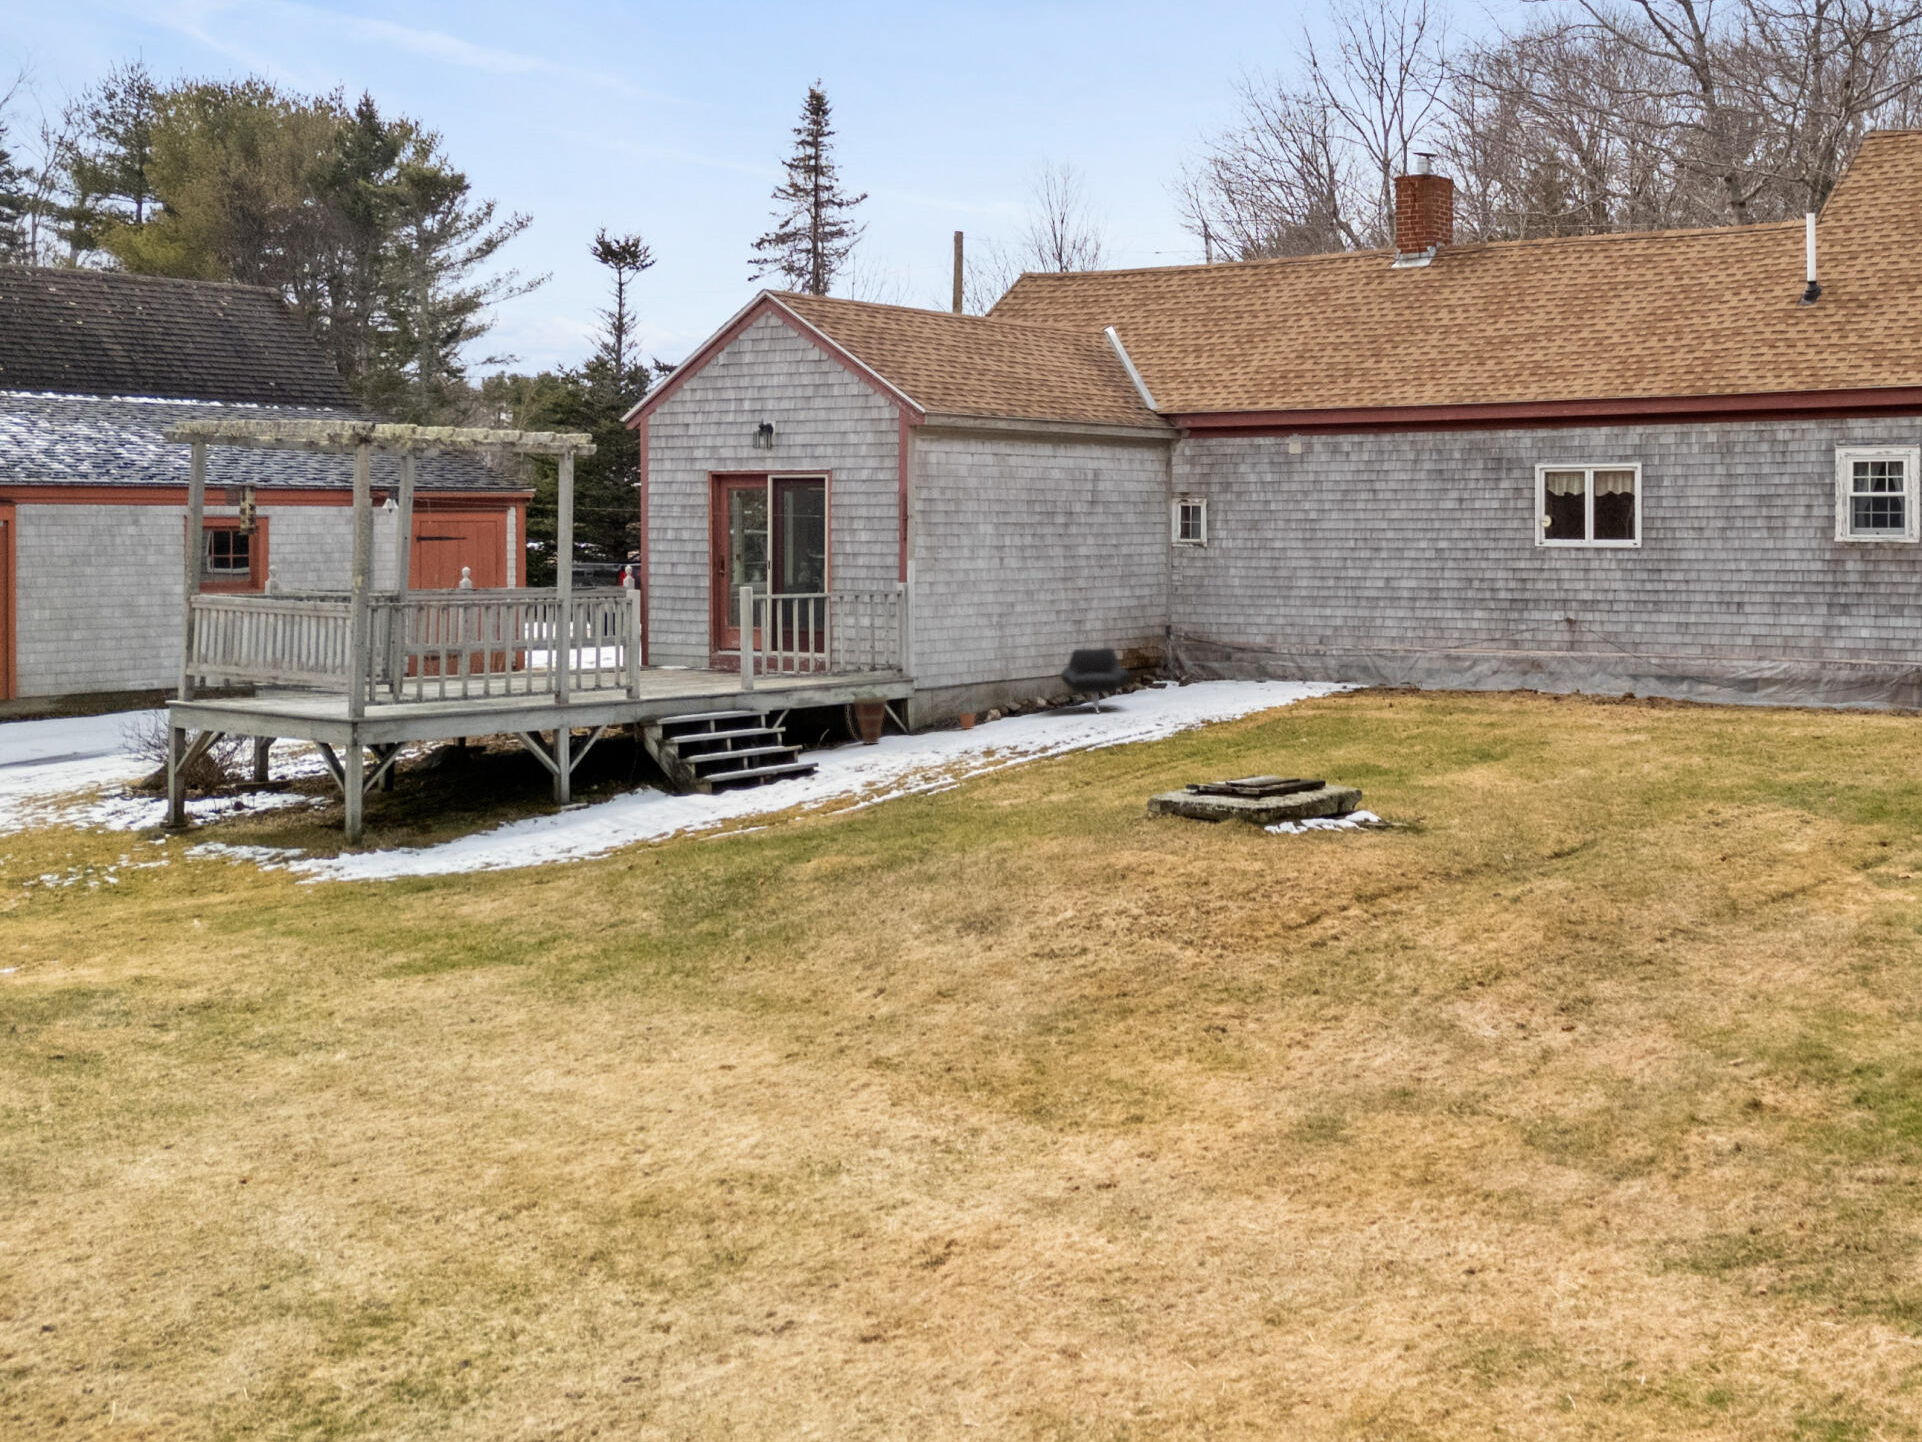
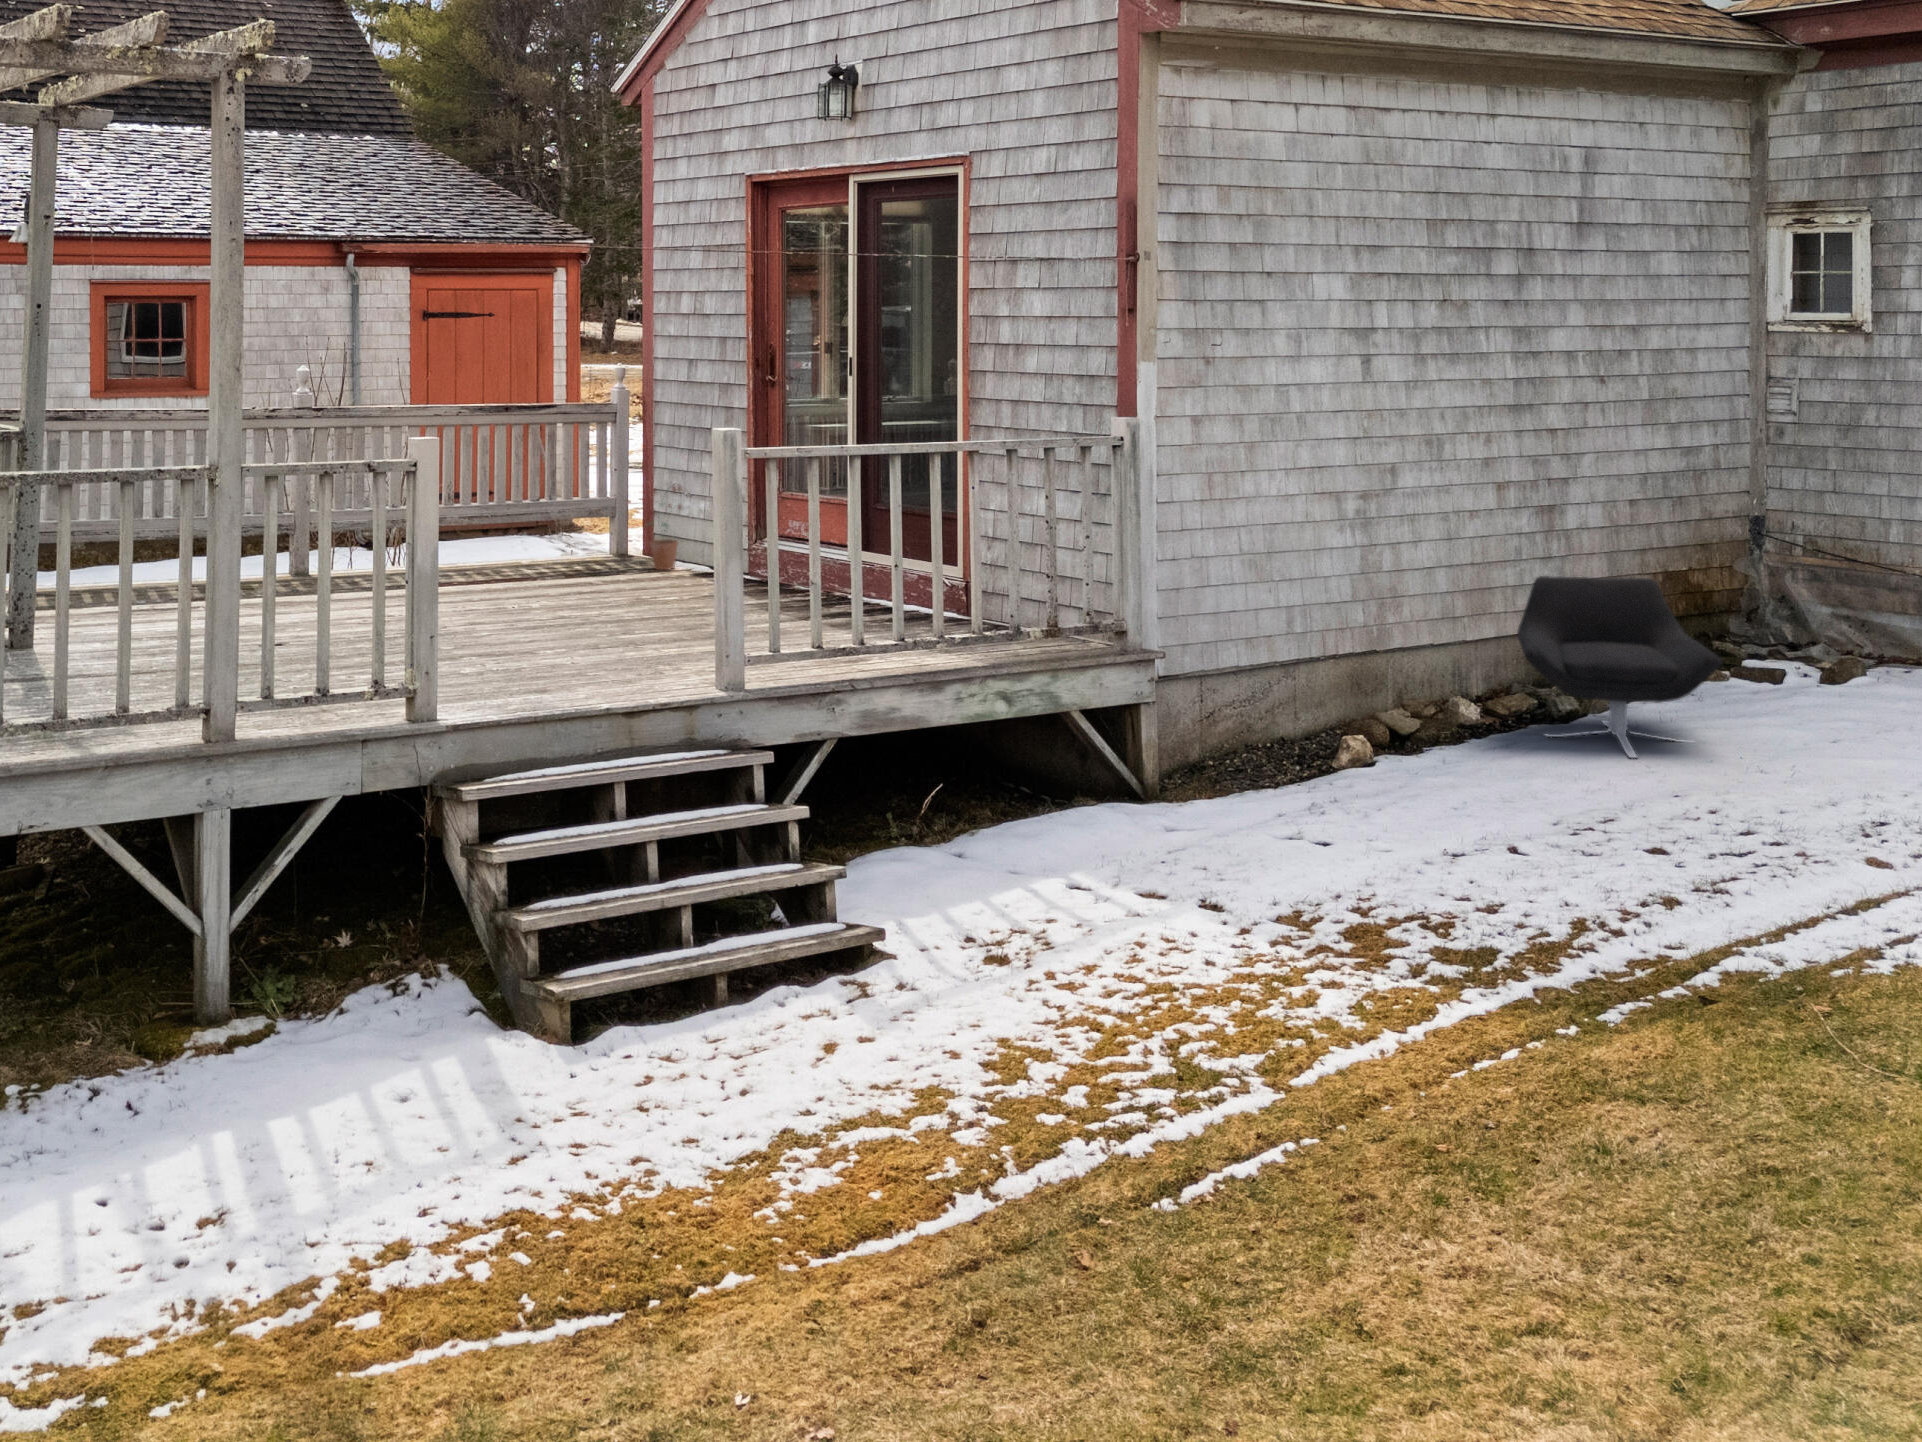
potted plant: present [959,684,975,729] -> present [650,484,682,570]
basket: present [853,695,888,744] -> none [993,673,1085,819]

